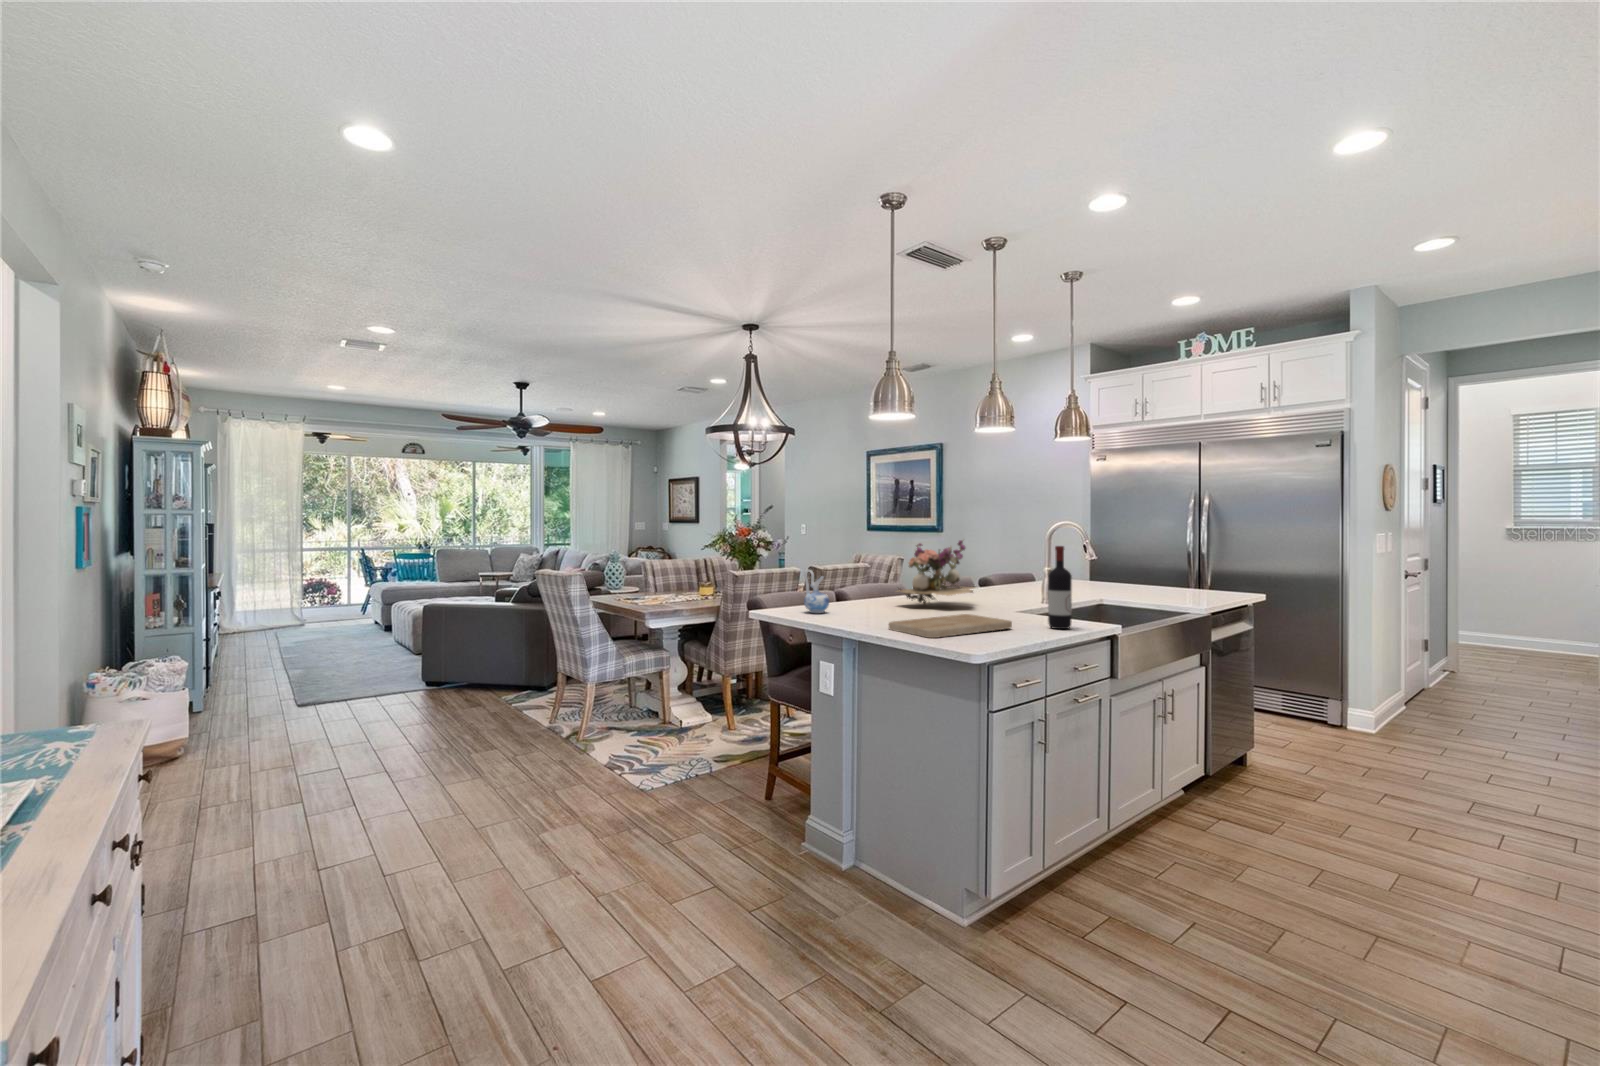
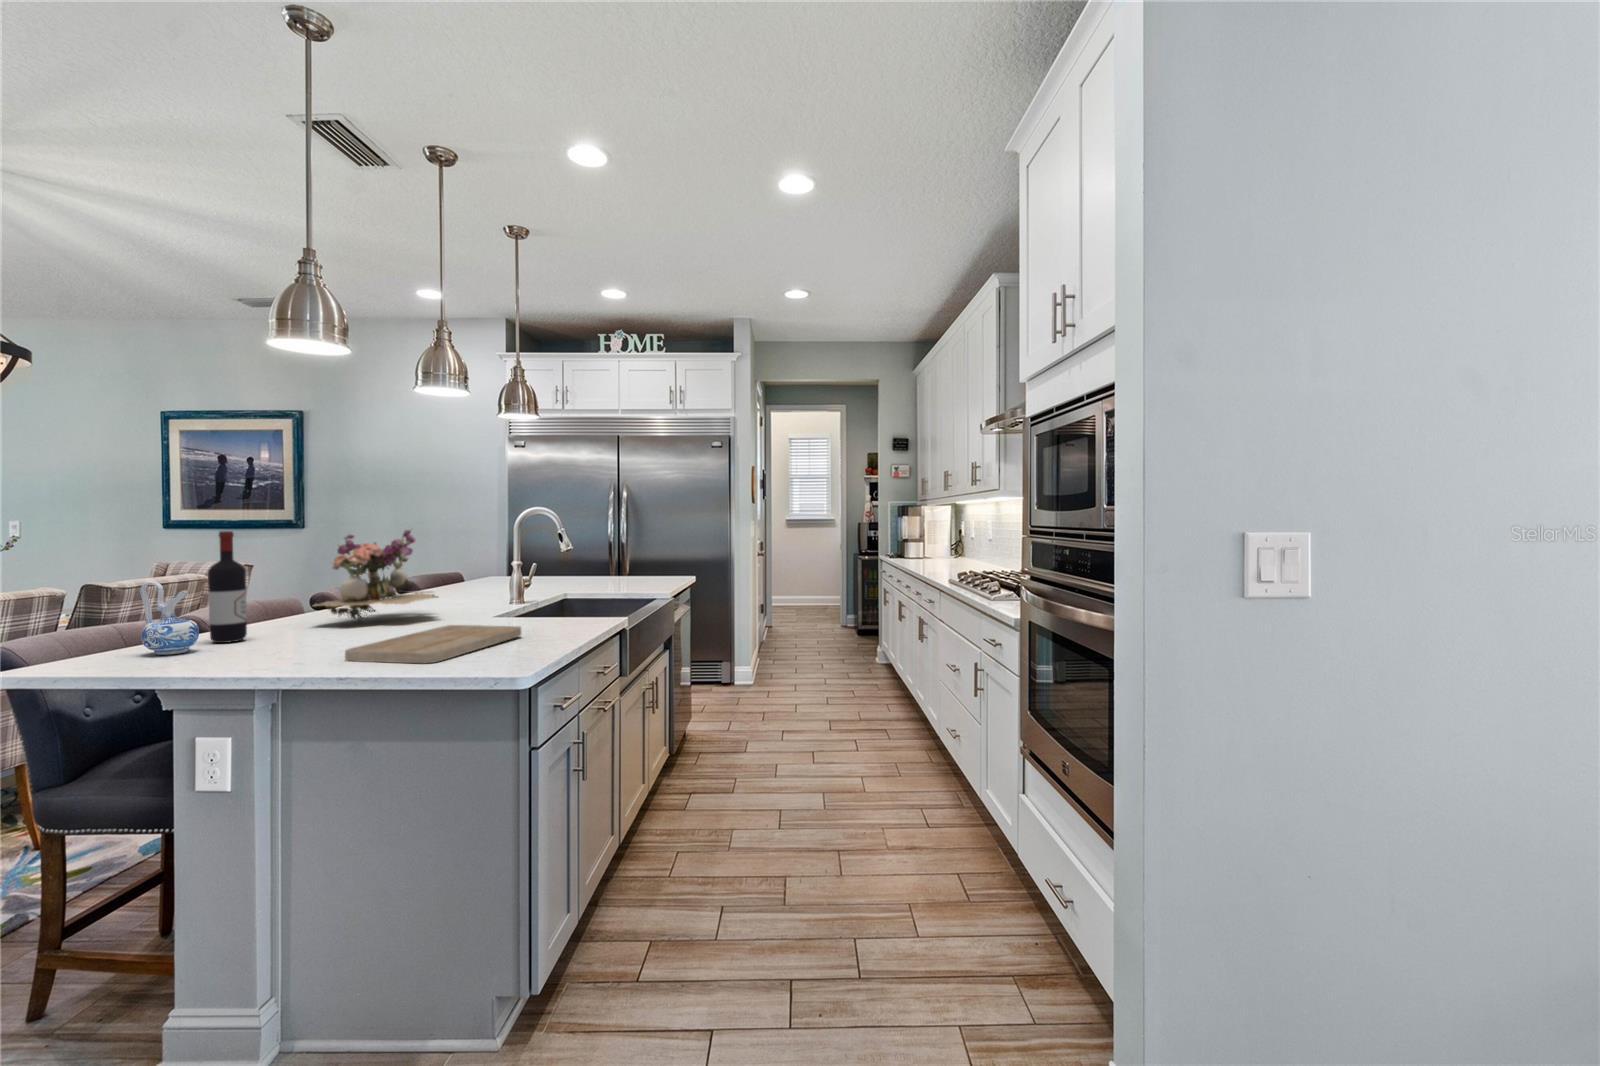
wine bottle: present [1048,546,1072,629] -> present [208,531,247,643]

